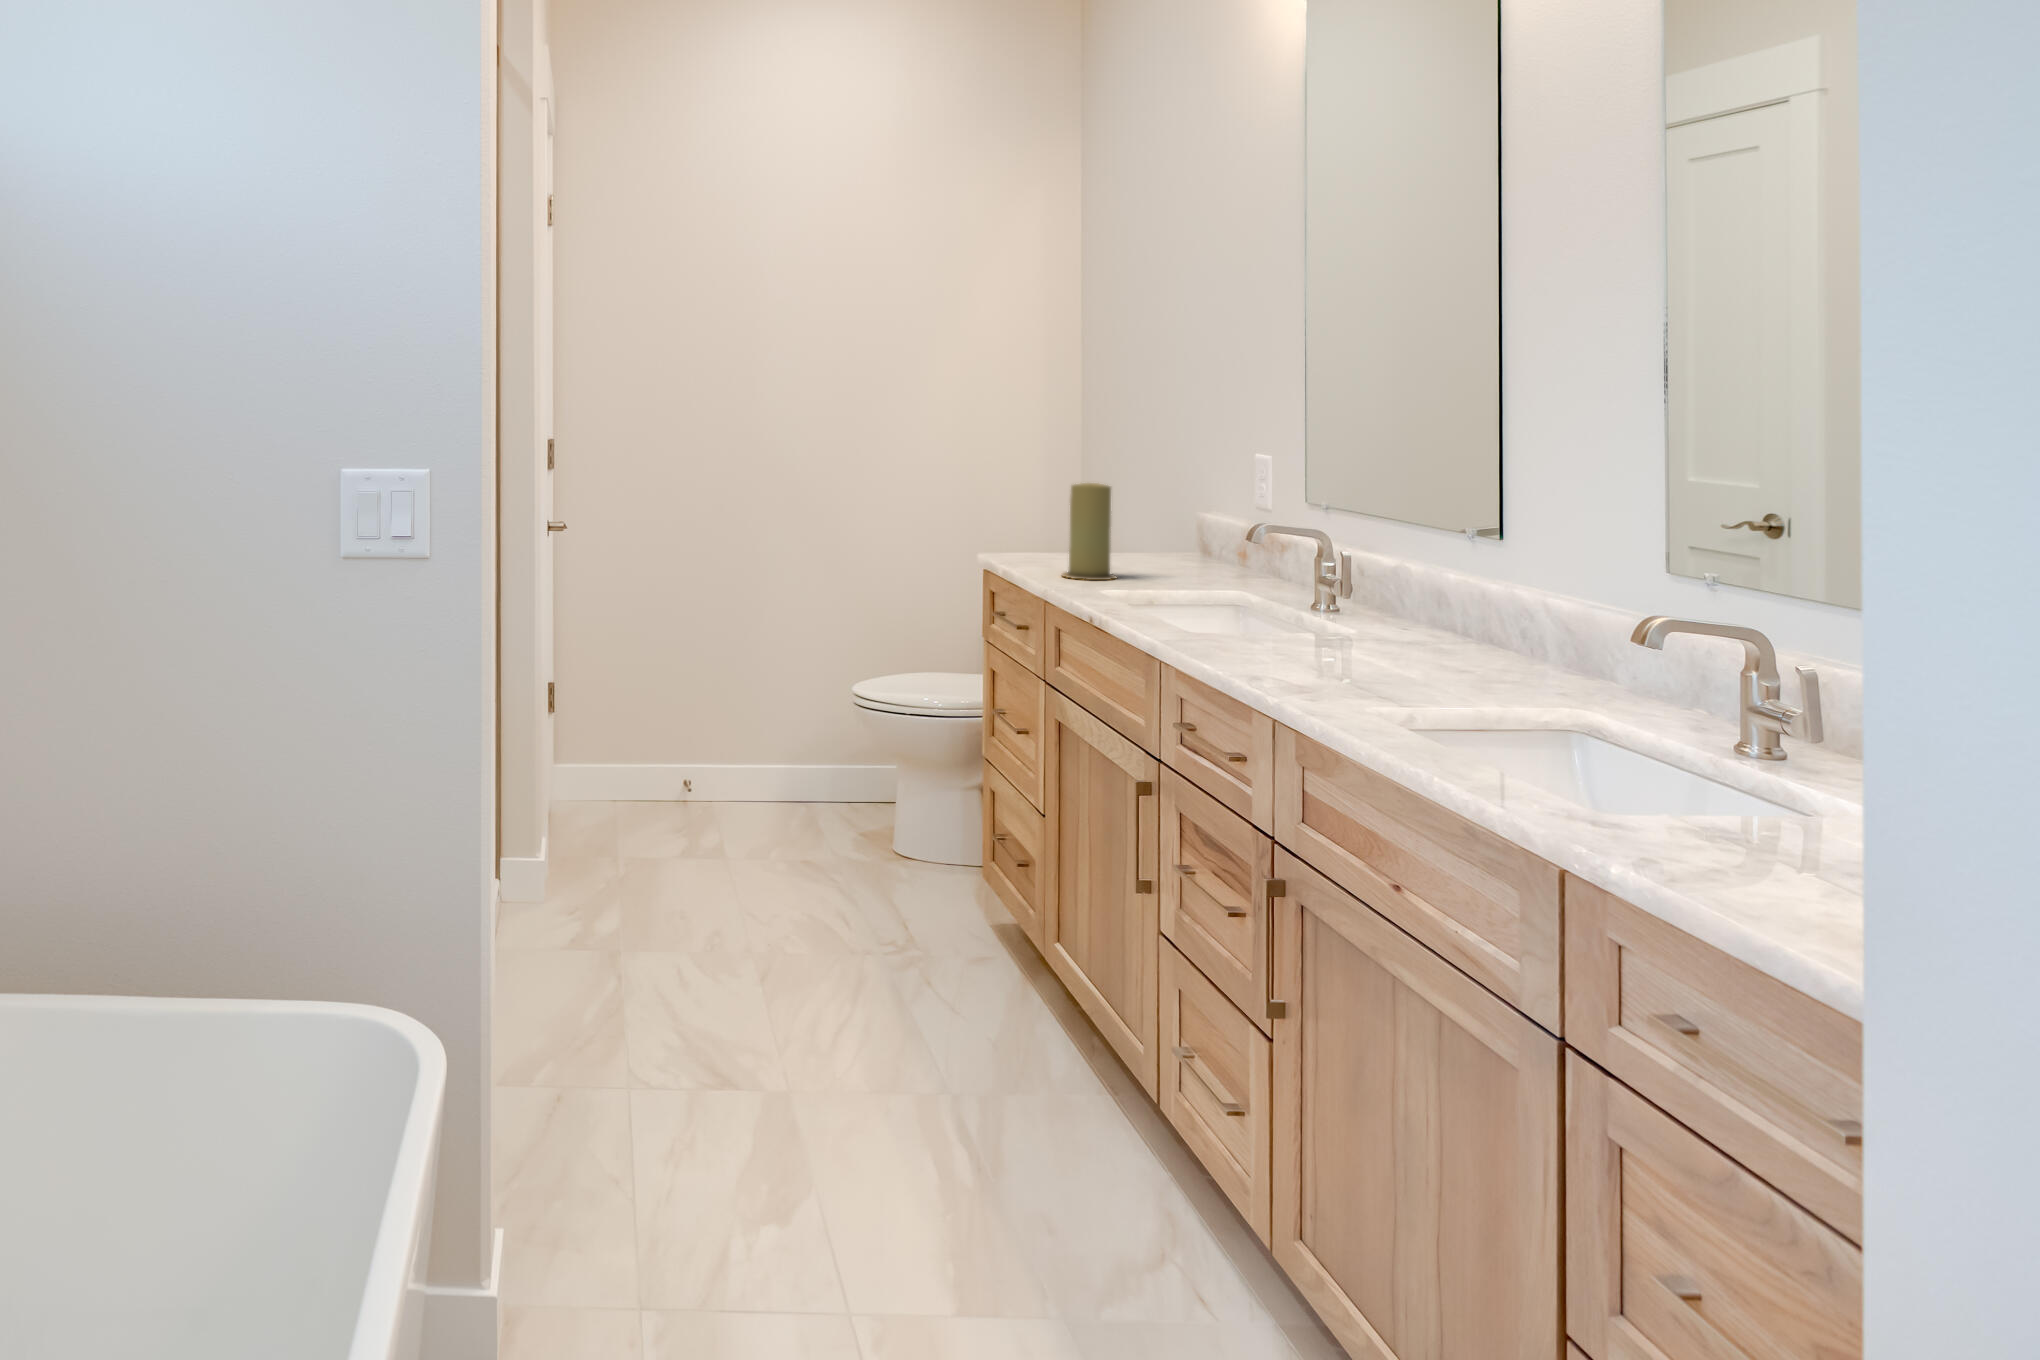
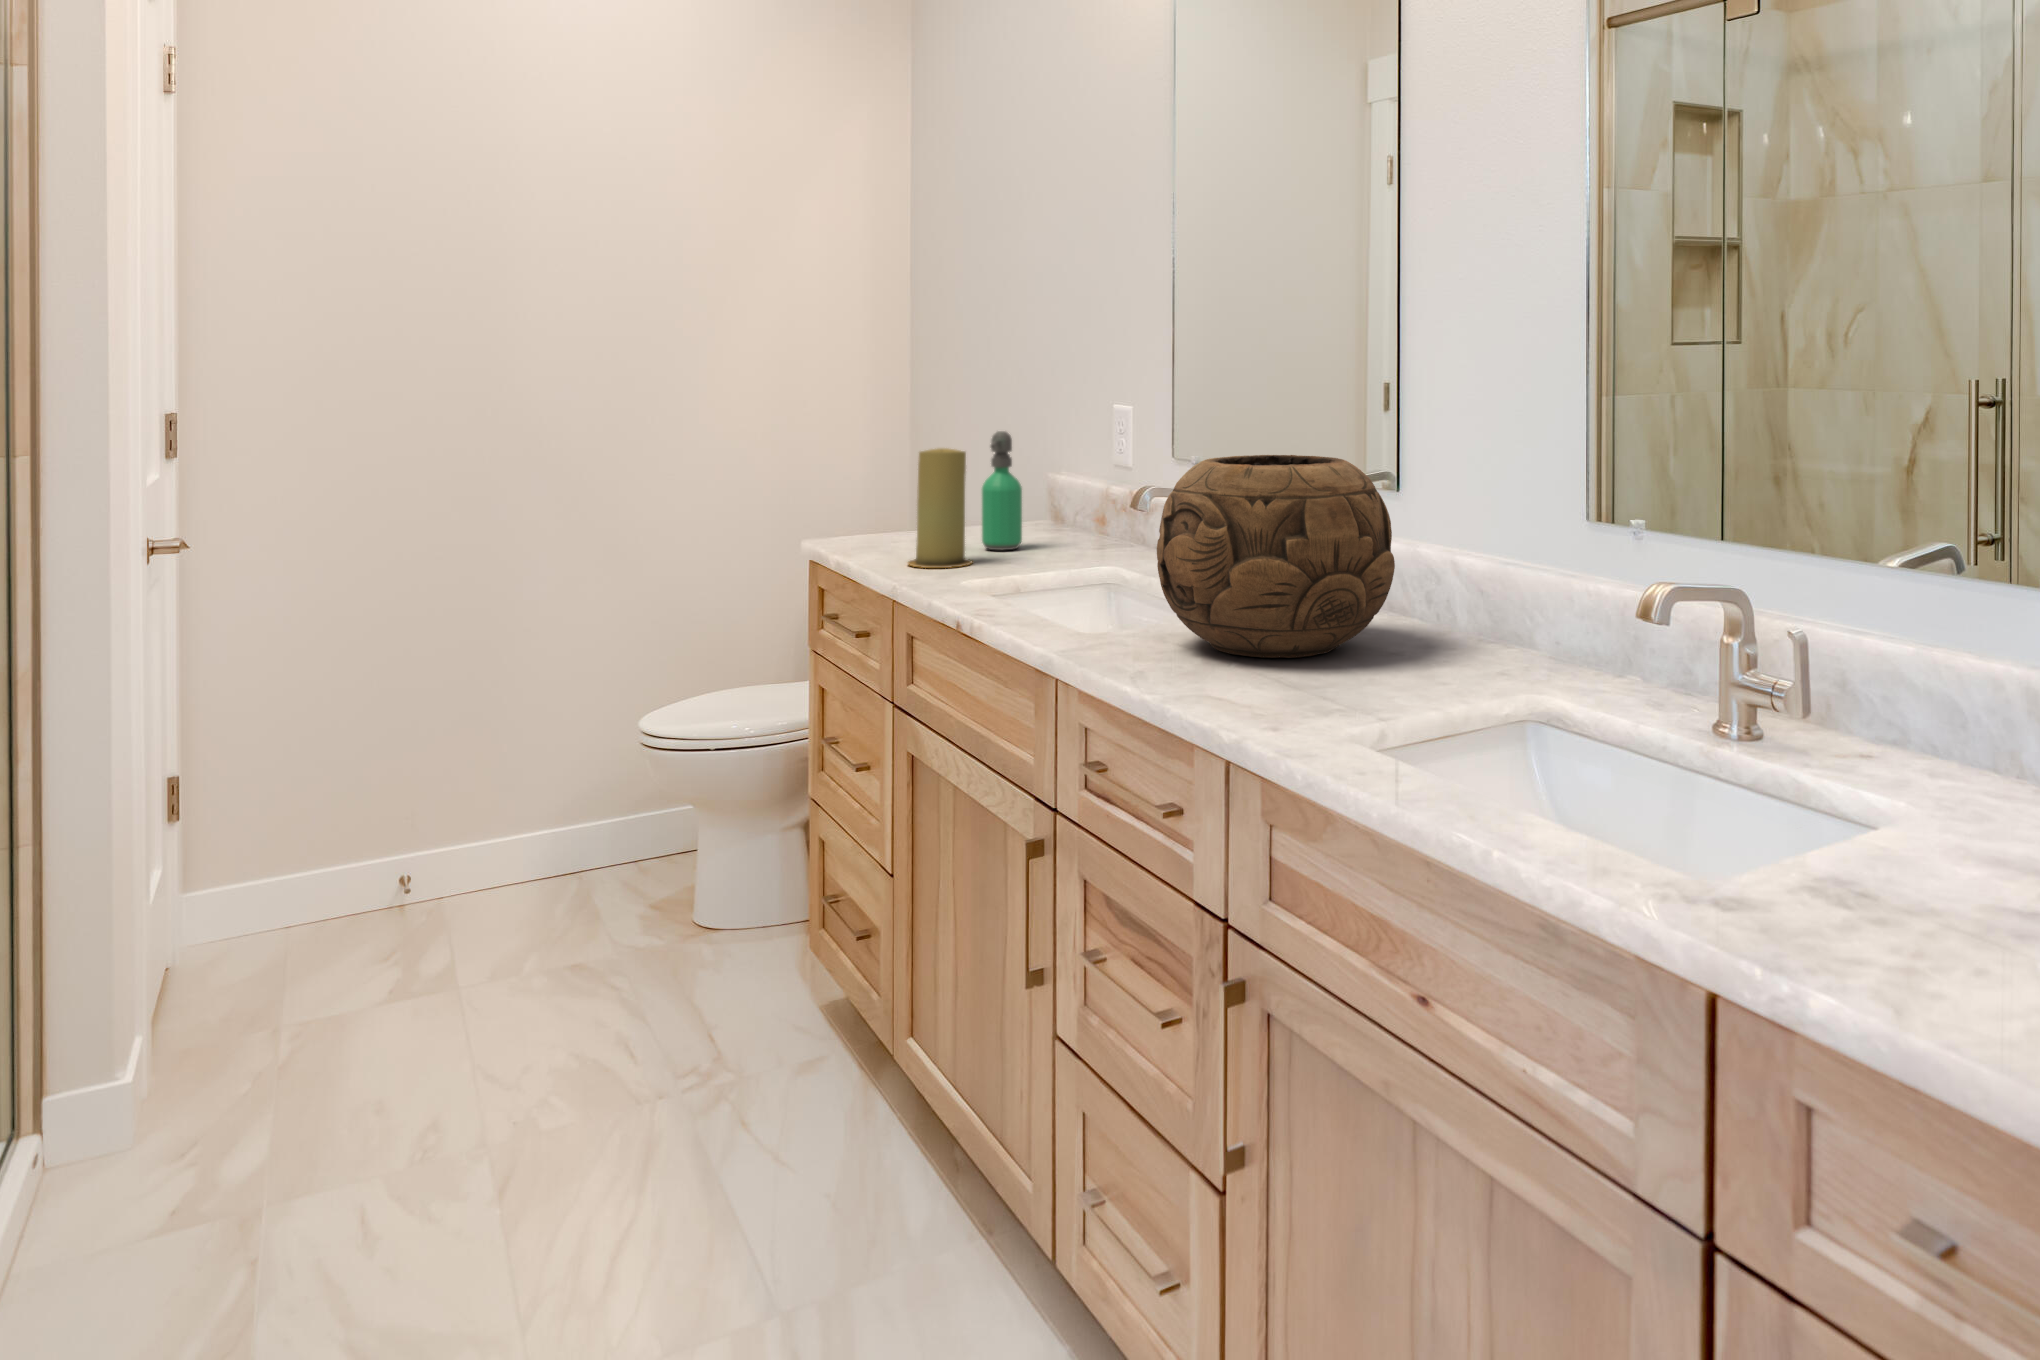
soap dispenser: none [1129,470,1165,570] -> present [982,431,1022,550]
decorative bowl: none [1246,498,1463,661] -> present [1157,455,1395,658]

